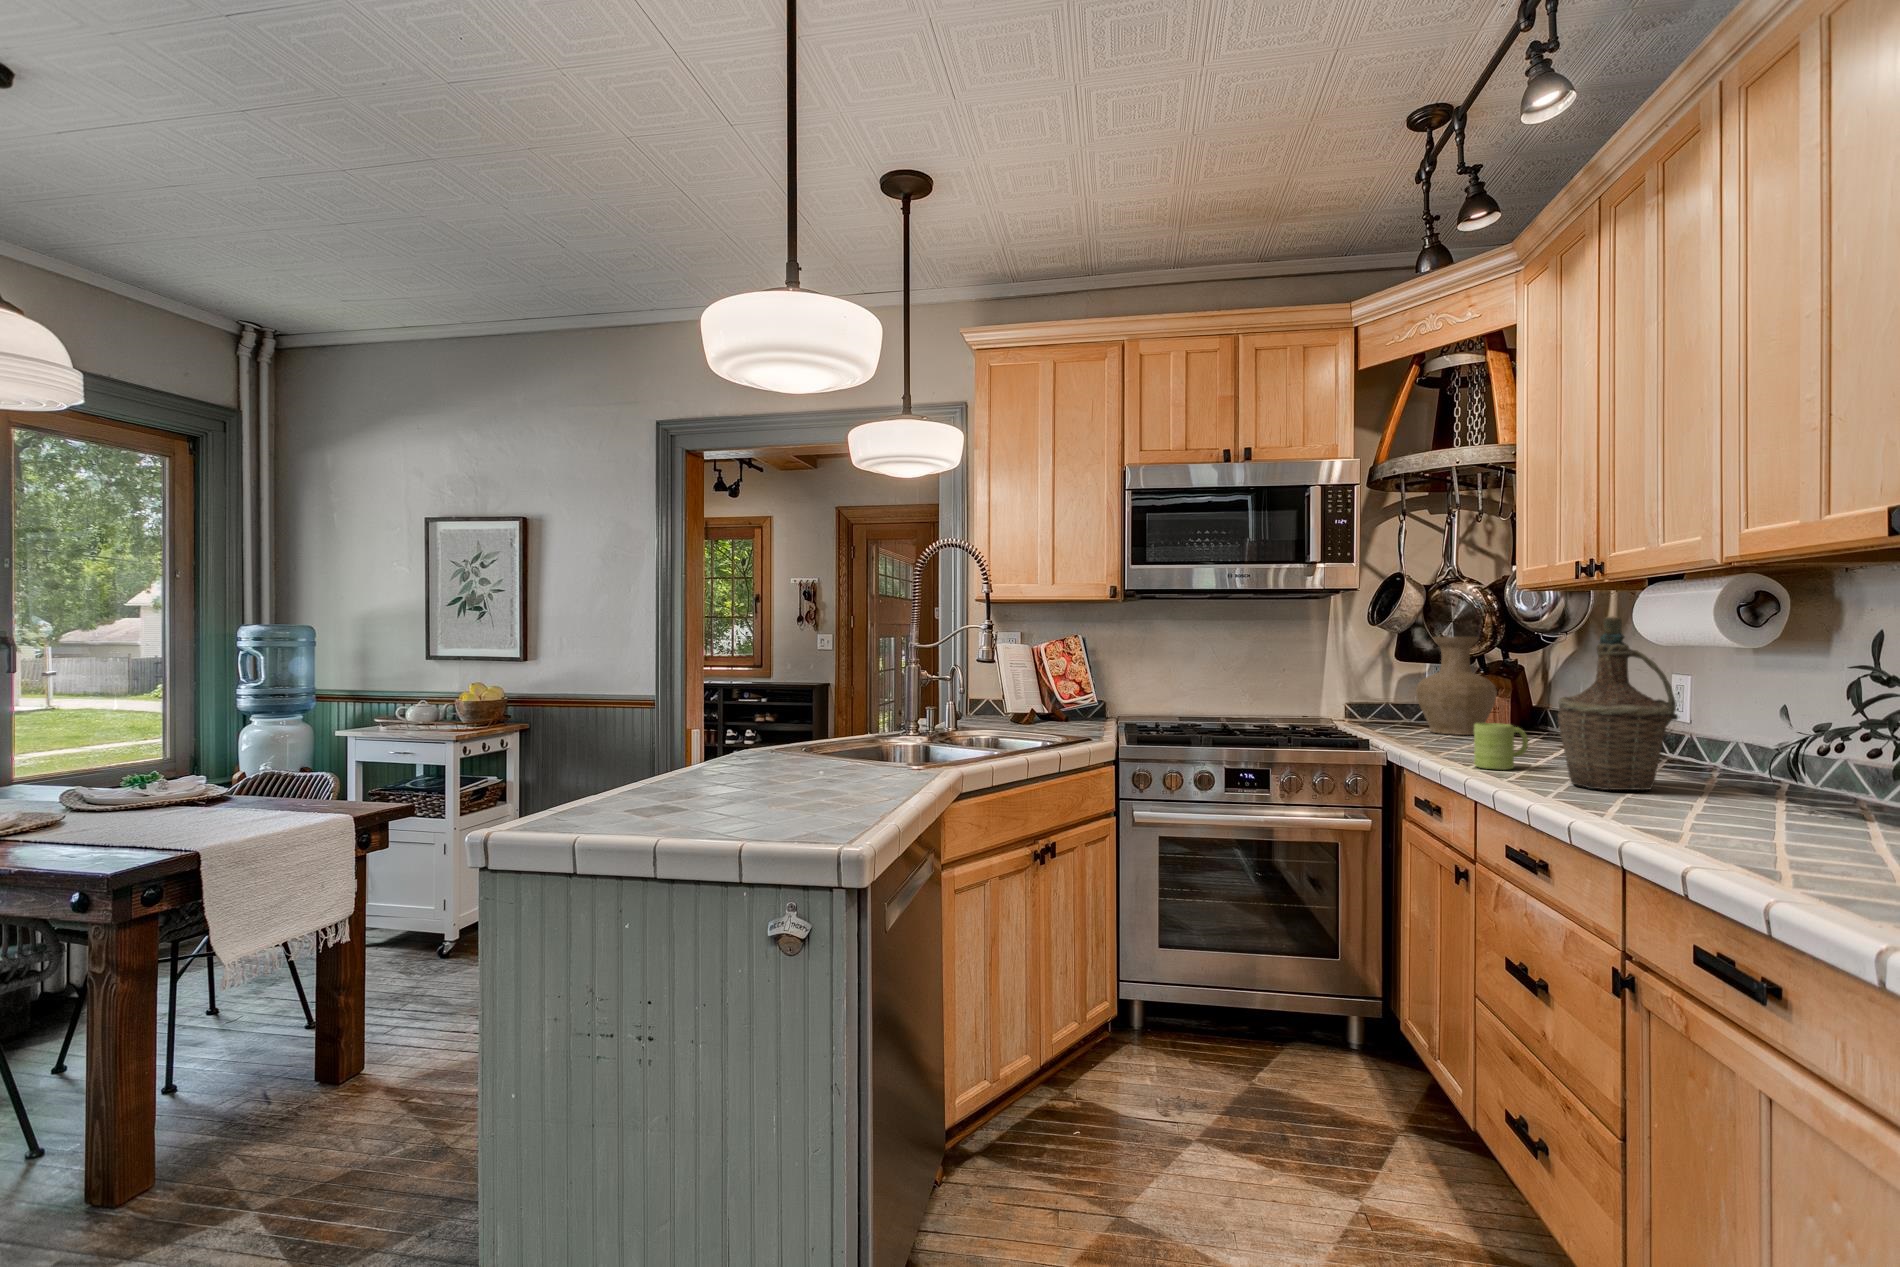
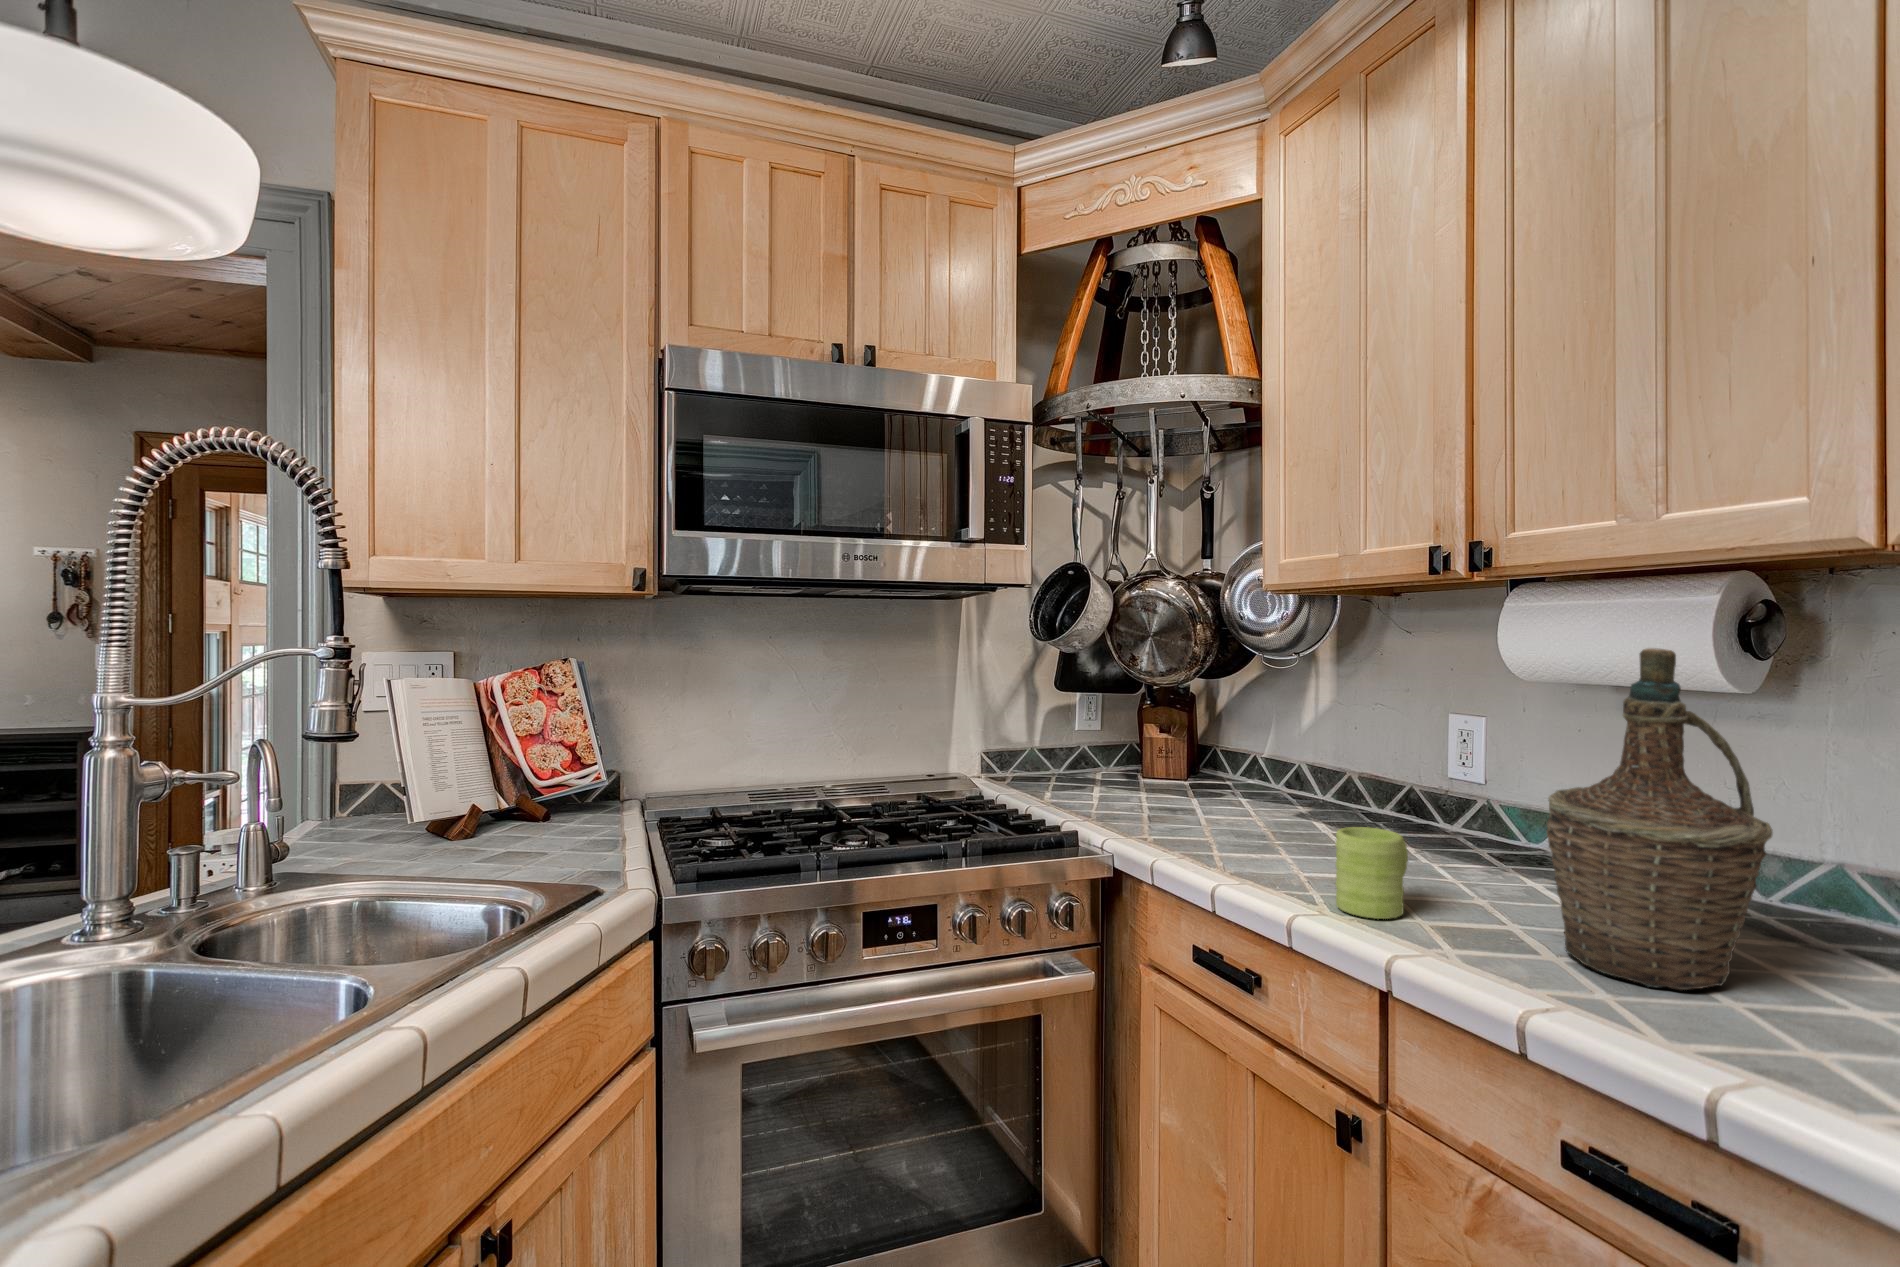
vase: present [1416,637,1497,735] -> none [1095,656,1200,799]

